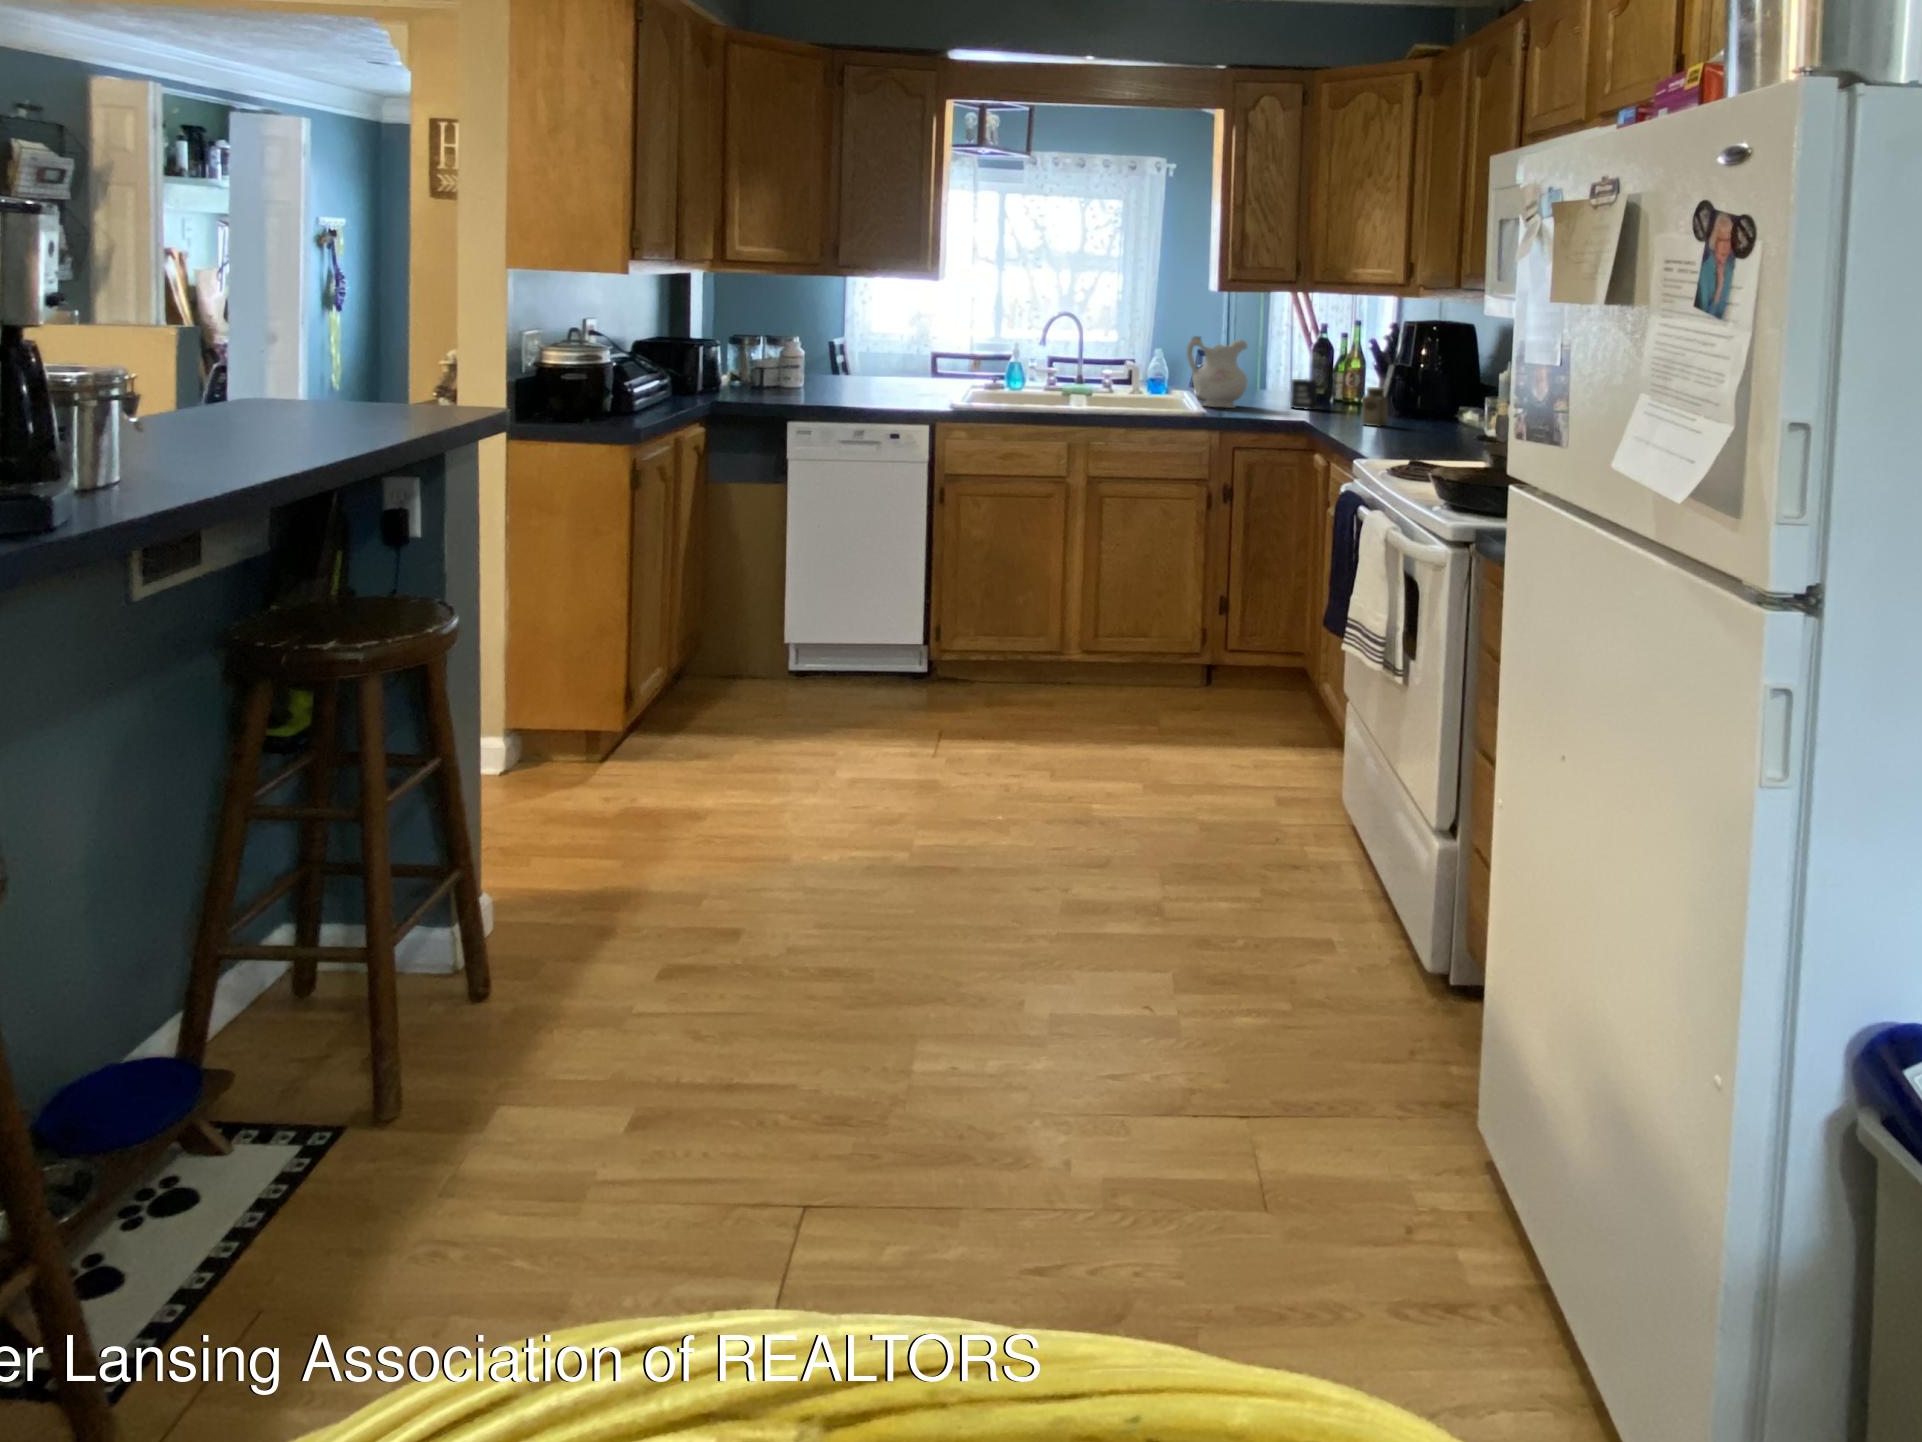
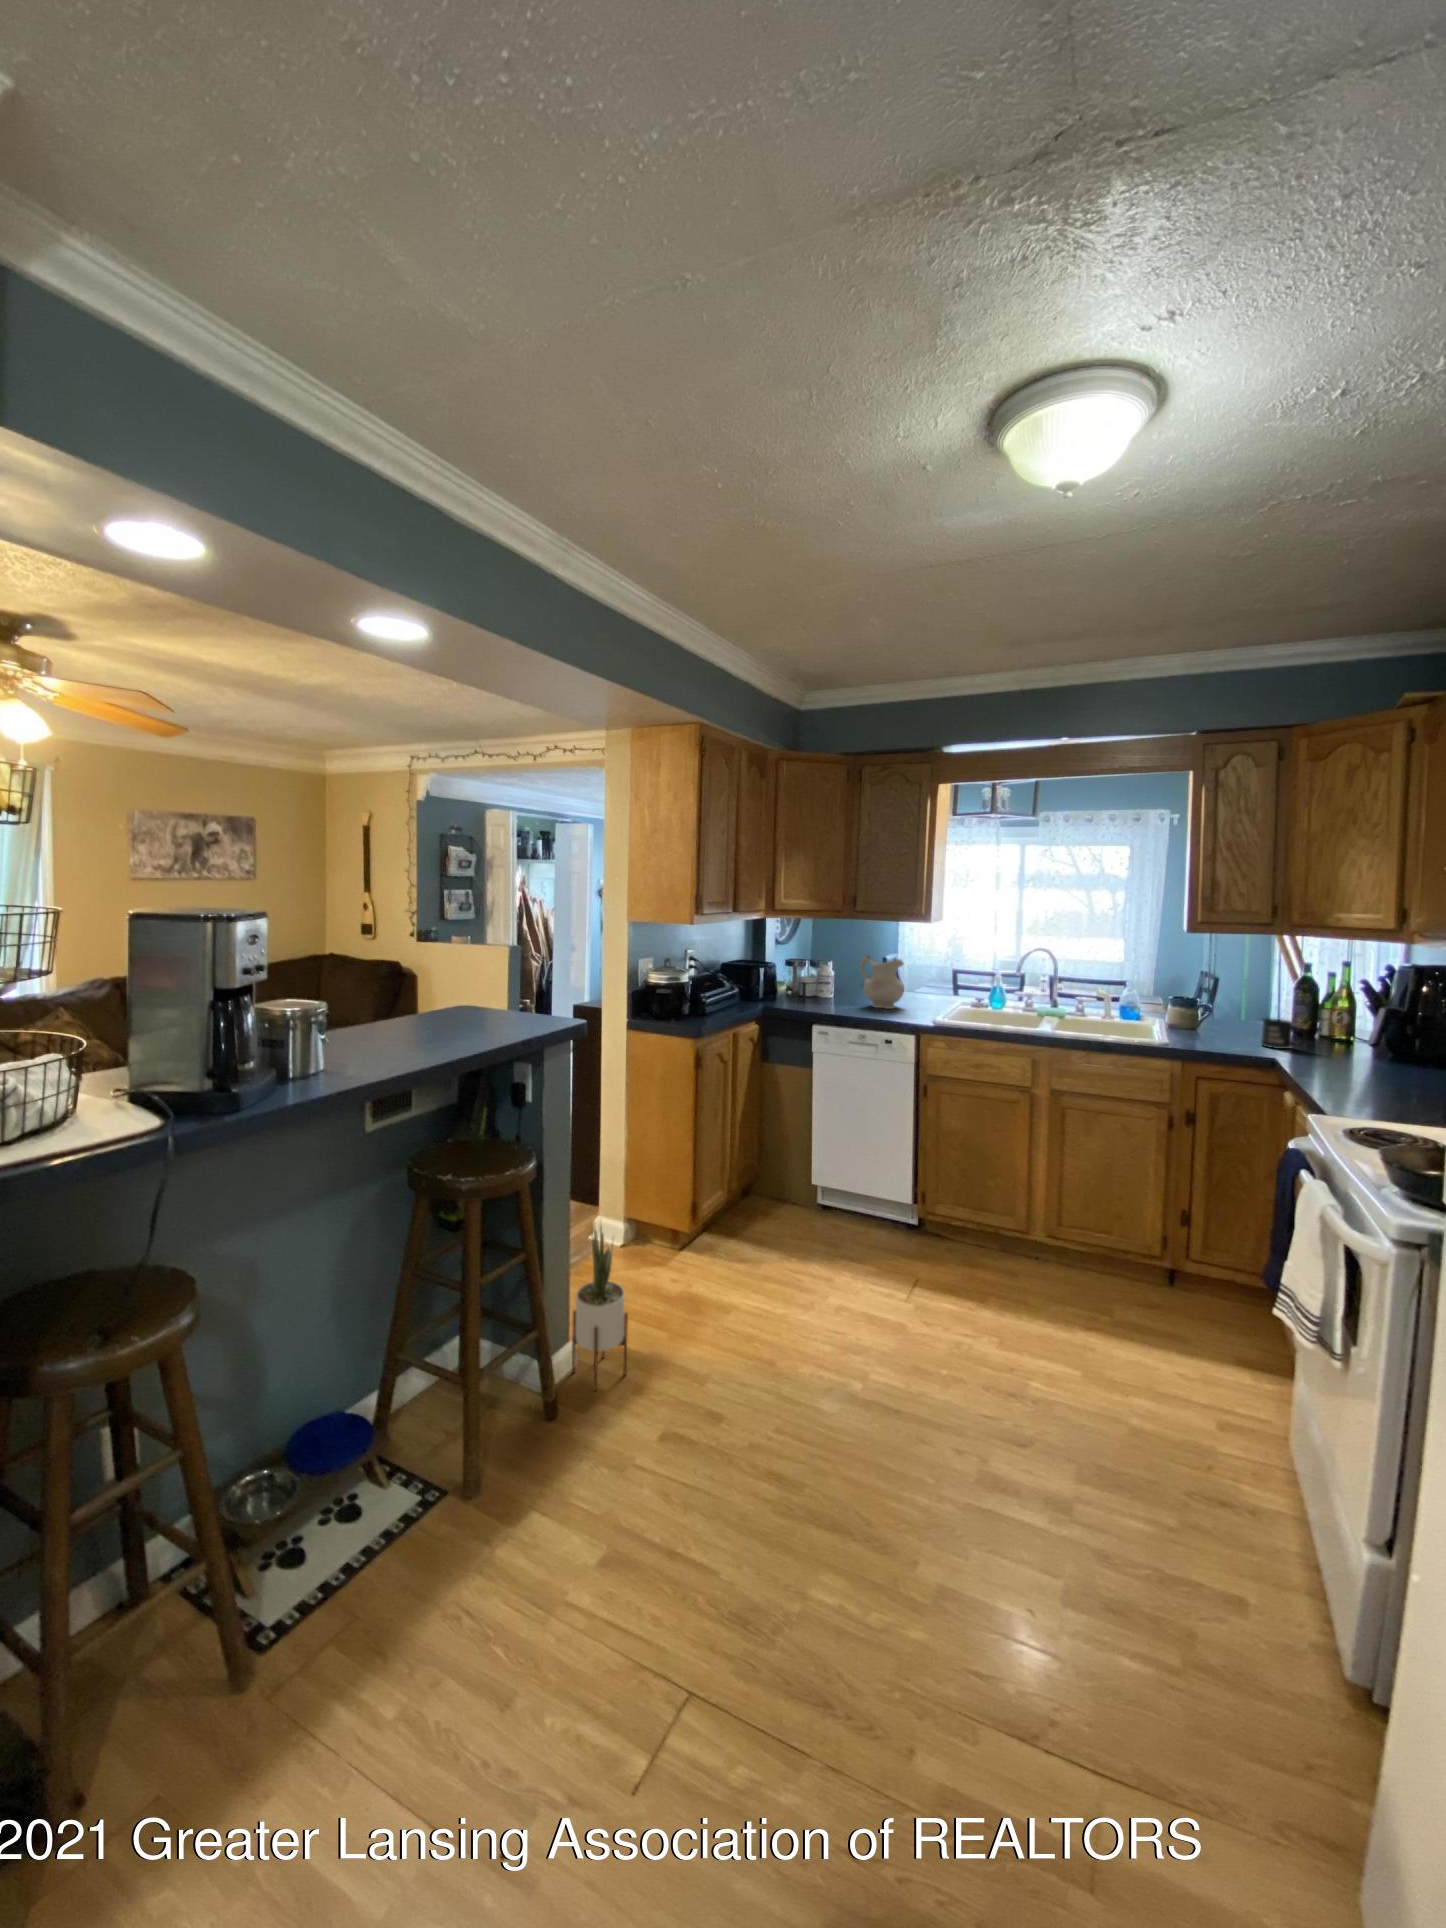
ceramic pitcher: present [1187,336,1247,408] -> present [860,955,904,1009]
salt shaker: present [1361,387,1388,426] -> none [1335,1041,1371,1082]
potted plant: none [494,686,589,949] -> present [572,1225,628,1391]

